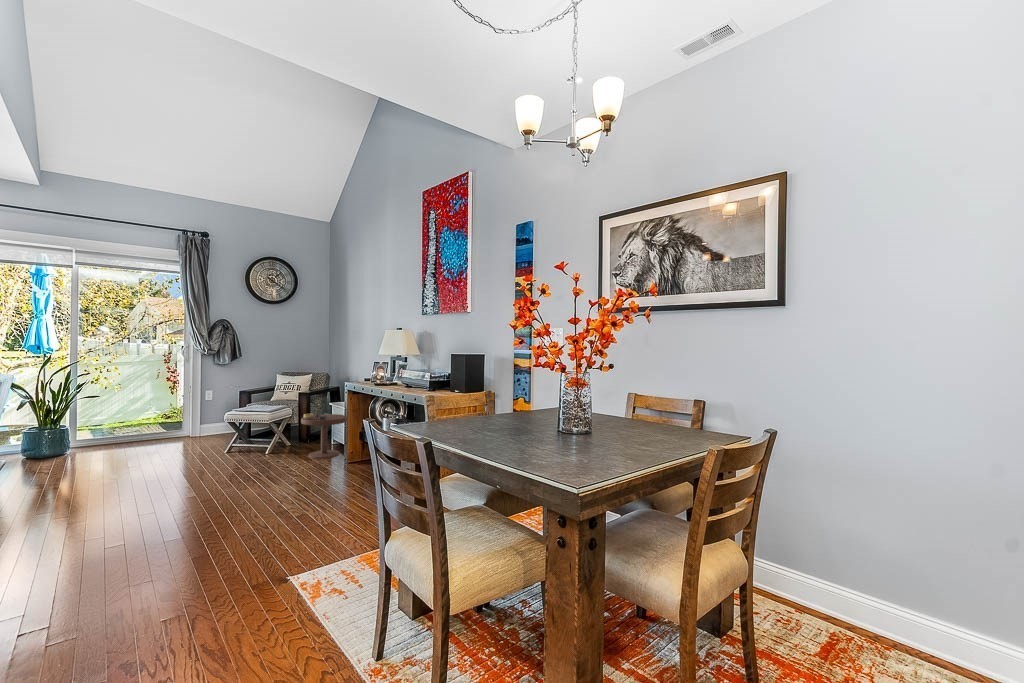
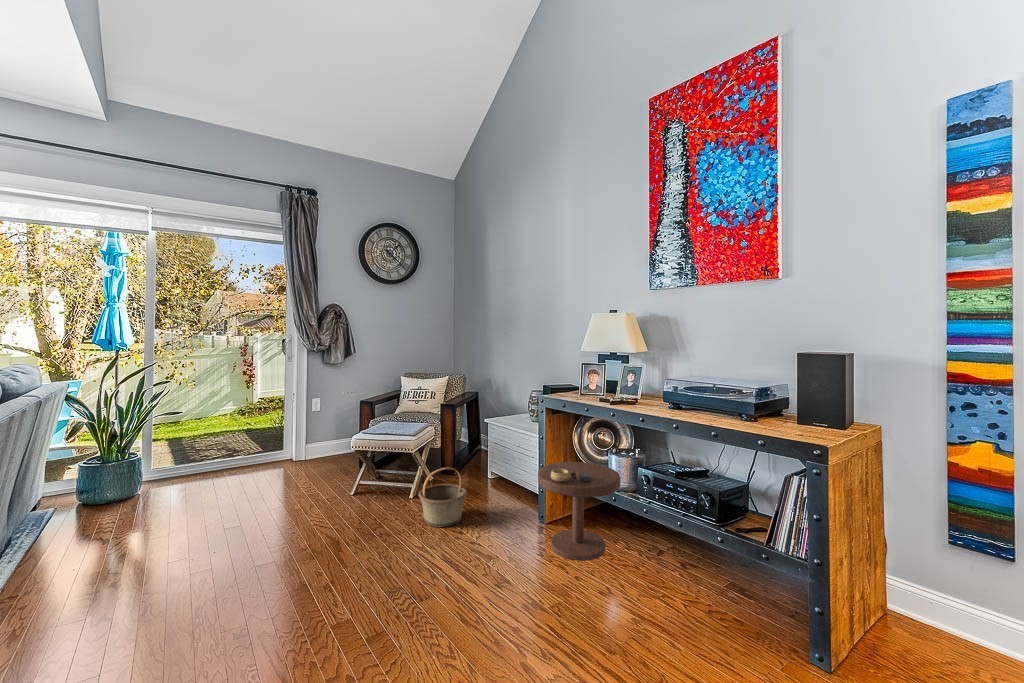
basket: none [262,430,297,466] -> present [419,467,467,527]

